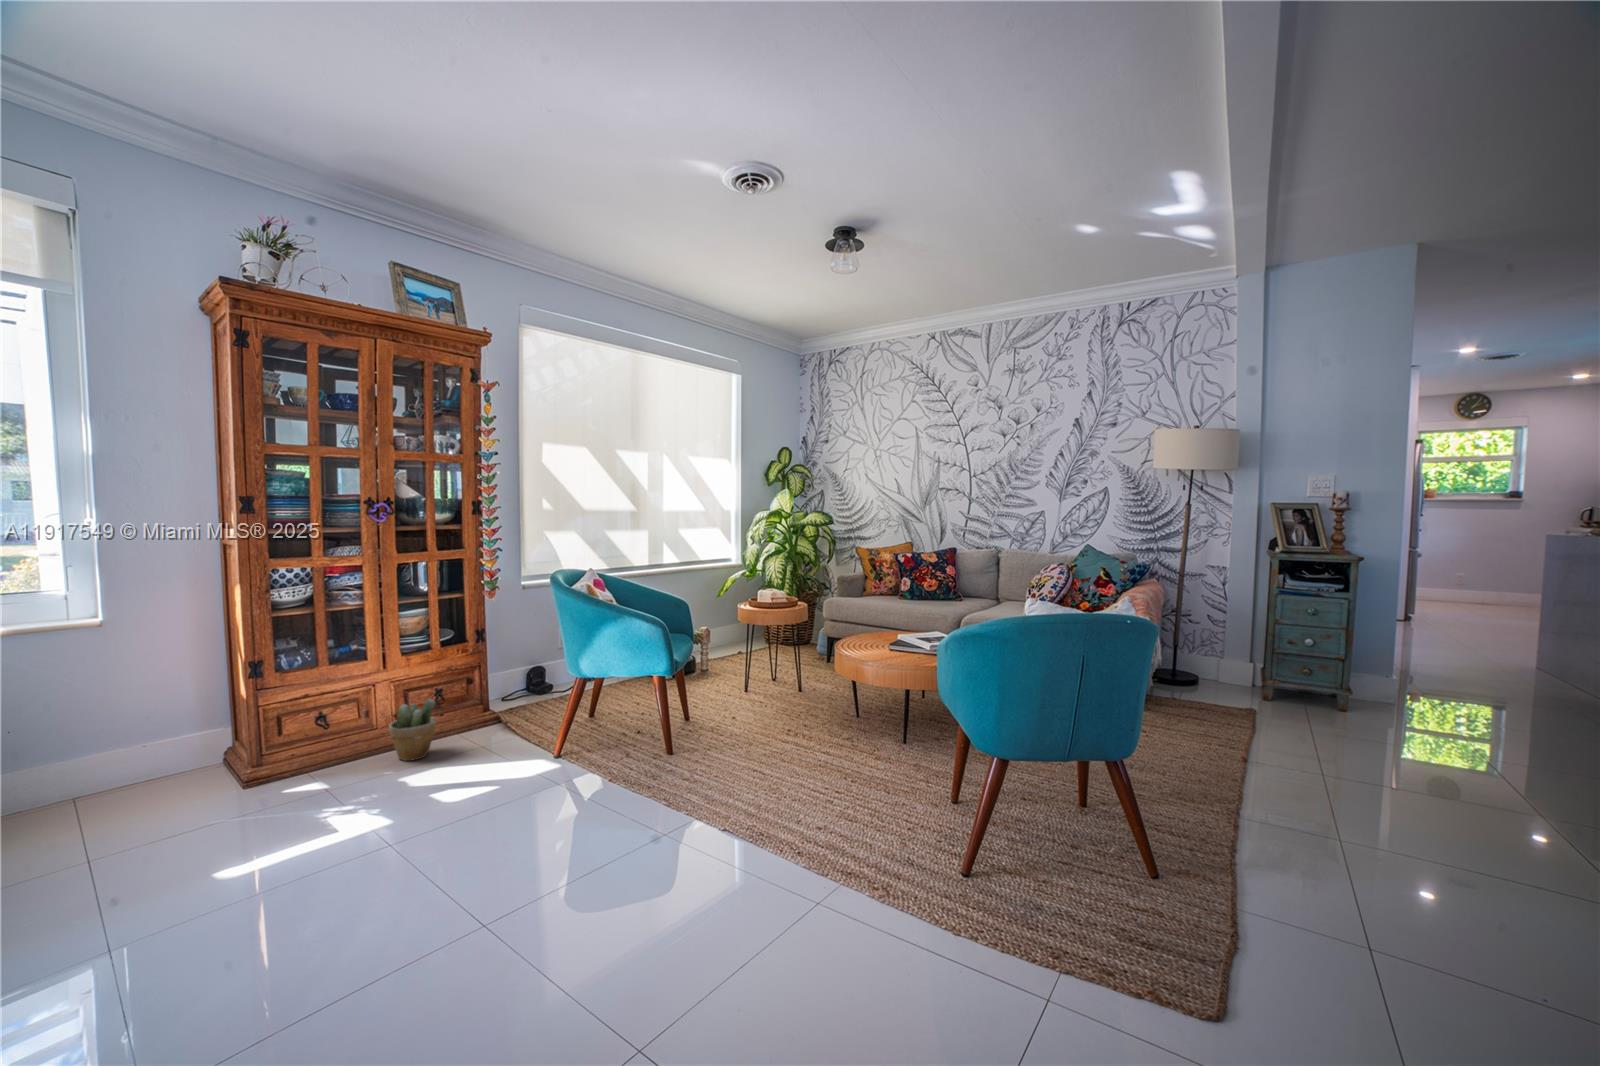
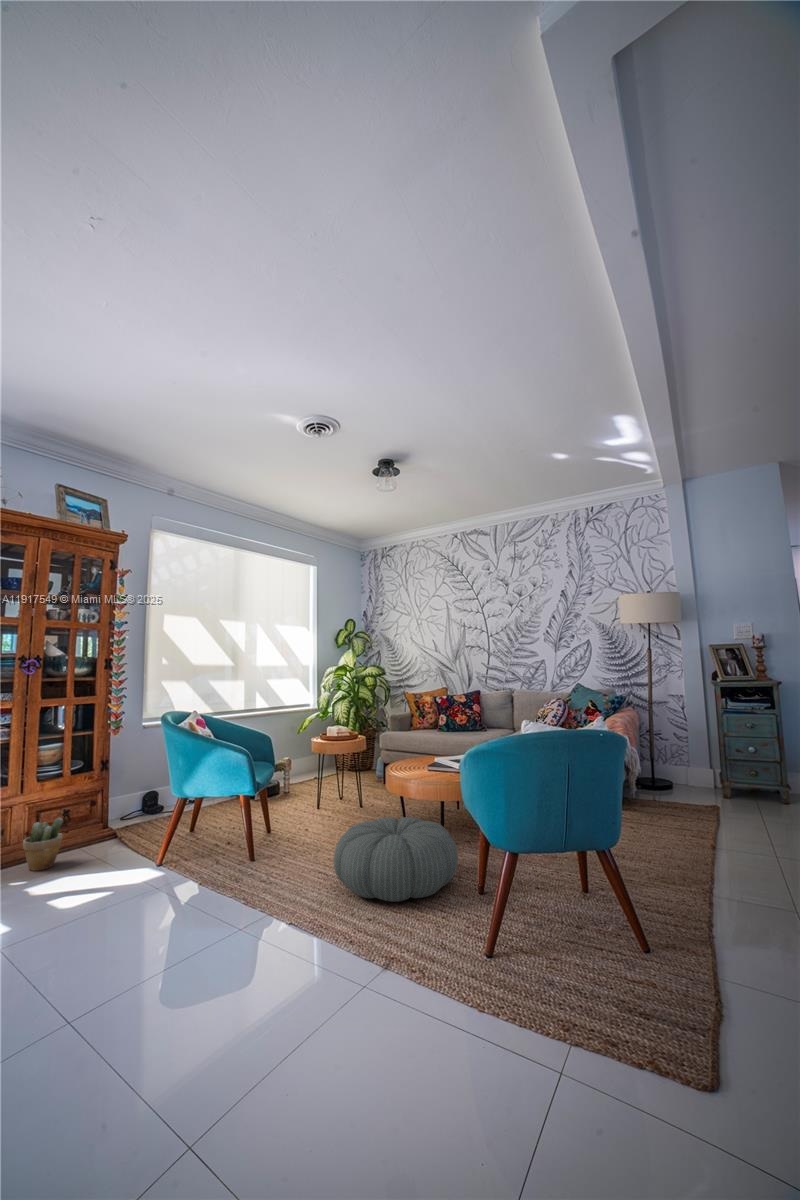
pouf: none [773,720,933,831] -> present [334,817,458,902]

